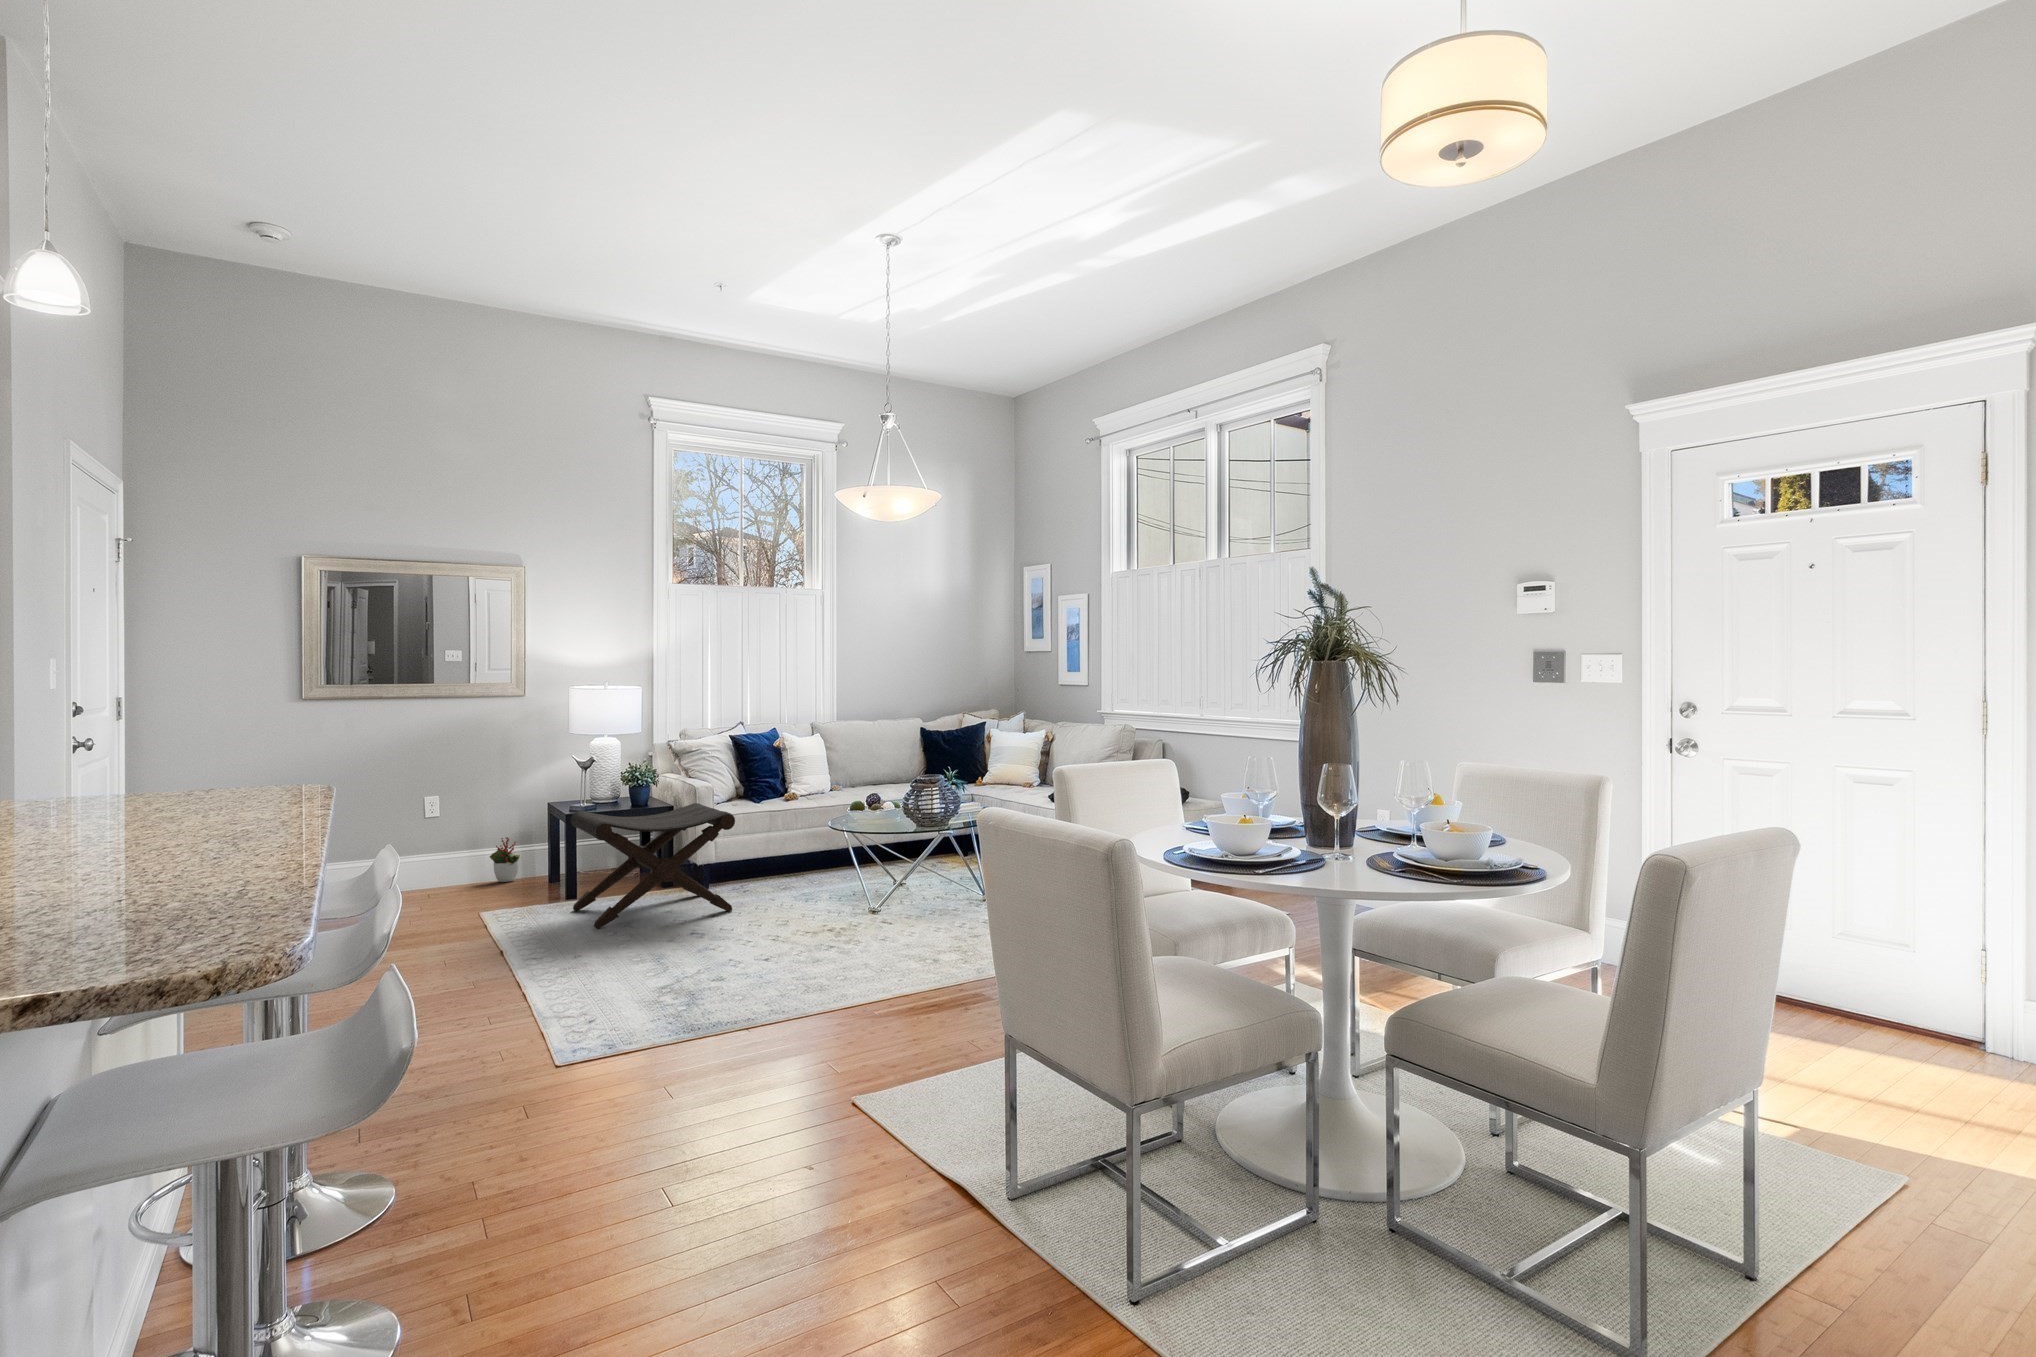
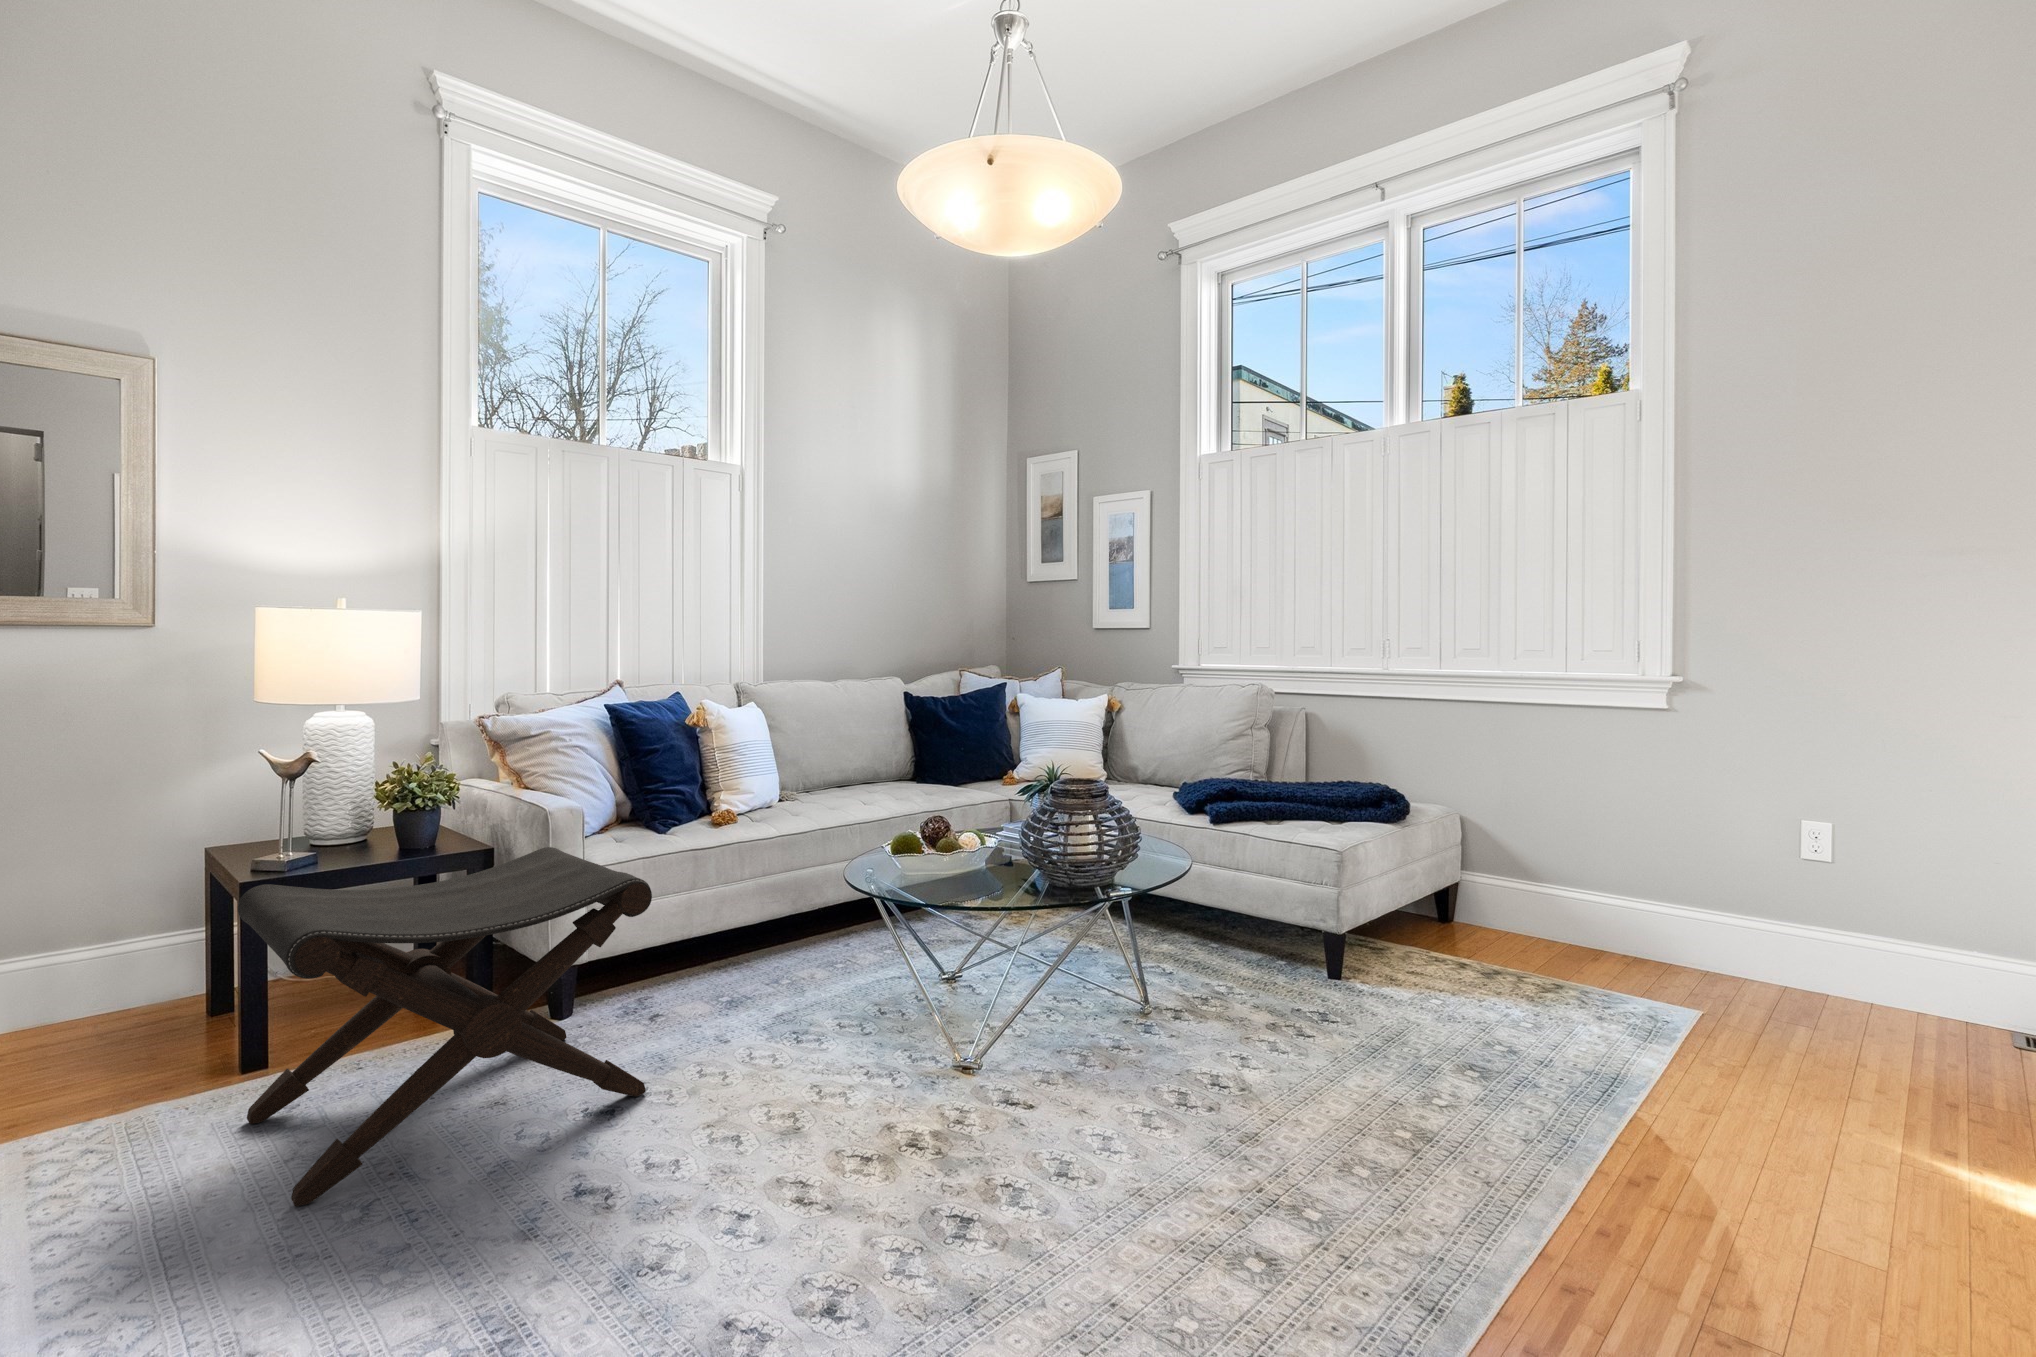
decorative plant: present [490,837,520,882] -> none [67,922,144,1019]

